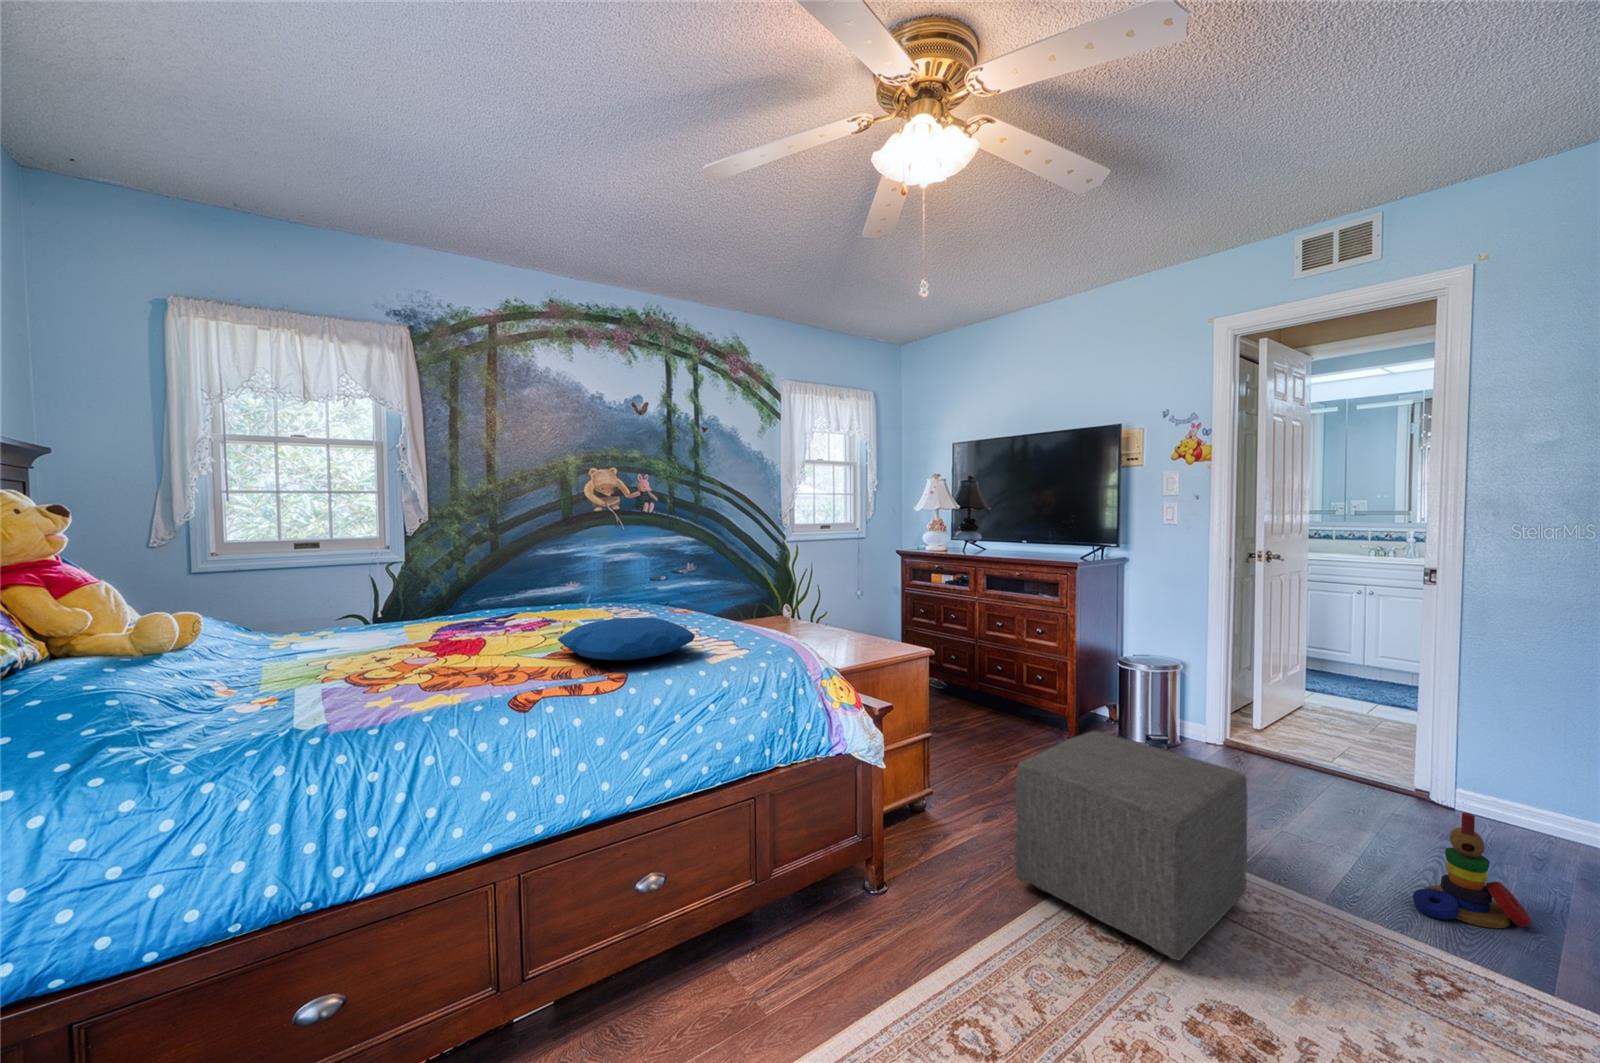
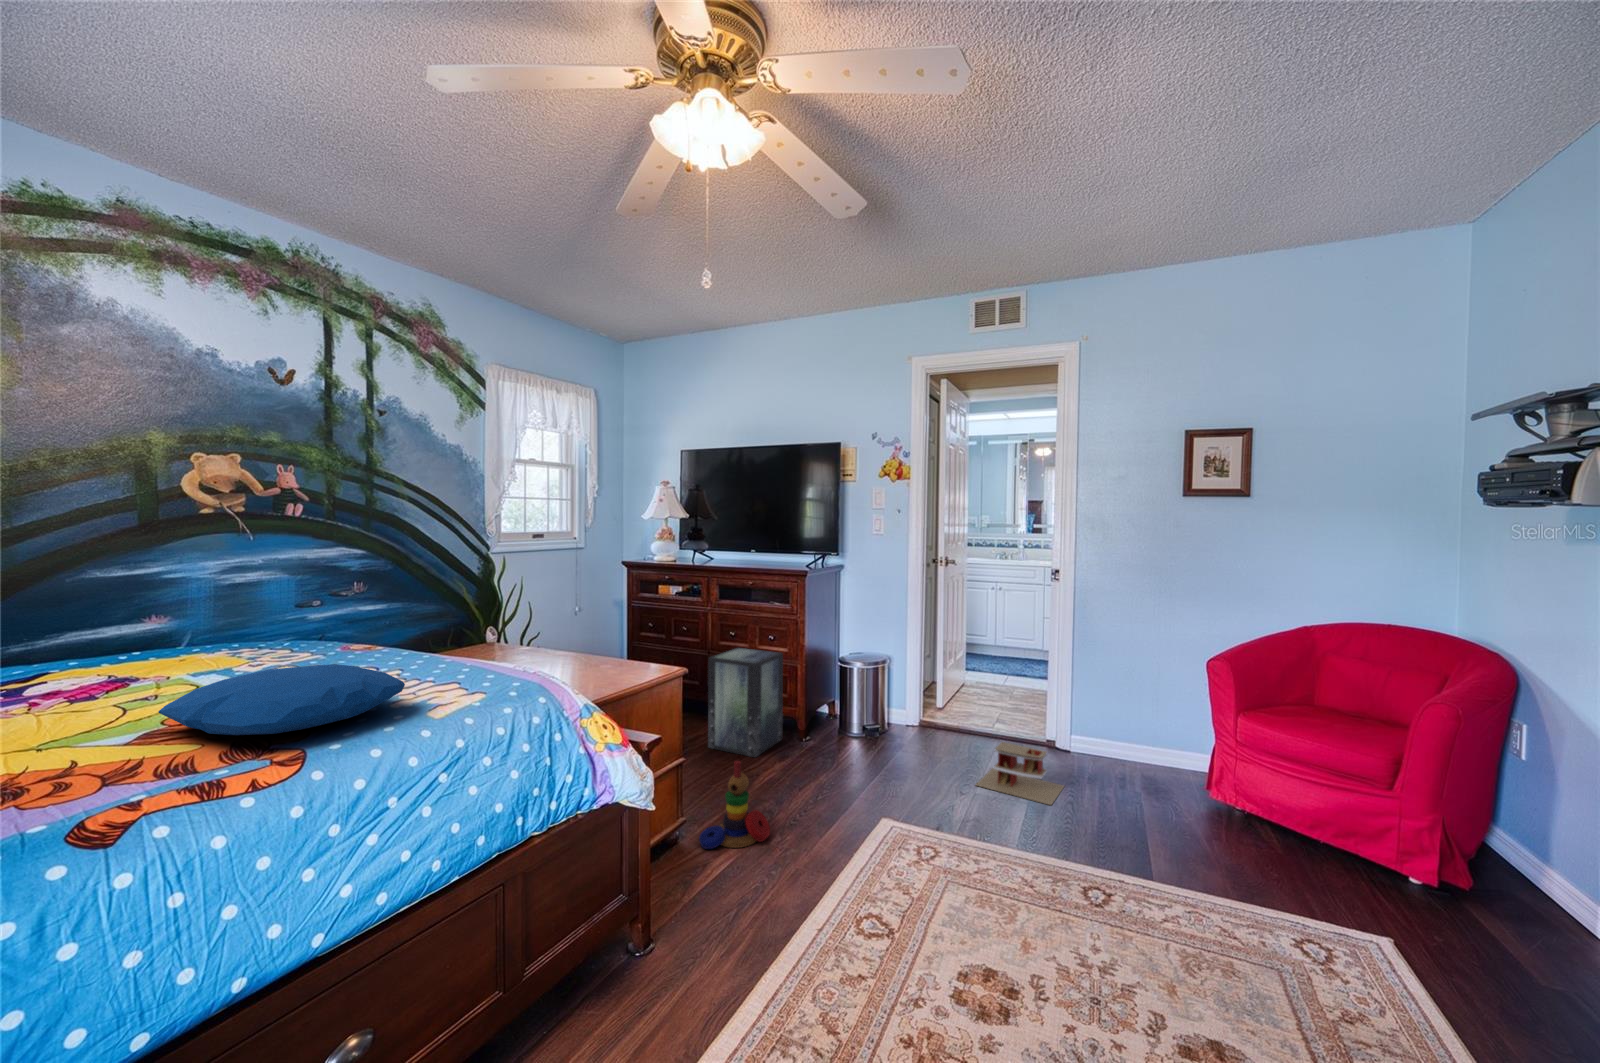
storage box: none [970,638,1050,750] -> present [708,648,783,757]
ottoman: present [1016,731,1248,960] -> none [785,732,969,937]
toy house: none [1283,777,1428,865] -> present [976,742,1064,805]
stacking toy: present [1413,813,1532,928] -> present [699,761,770,849]

